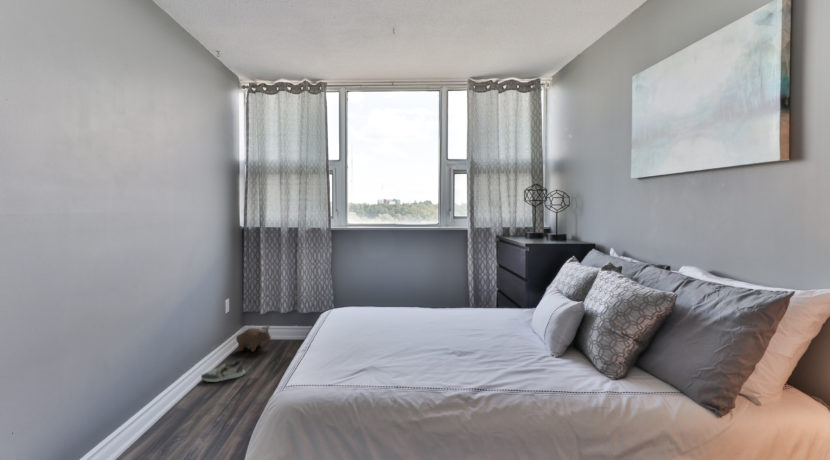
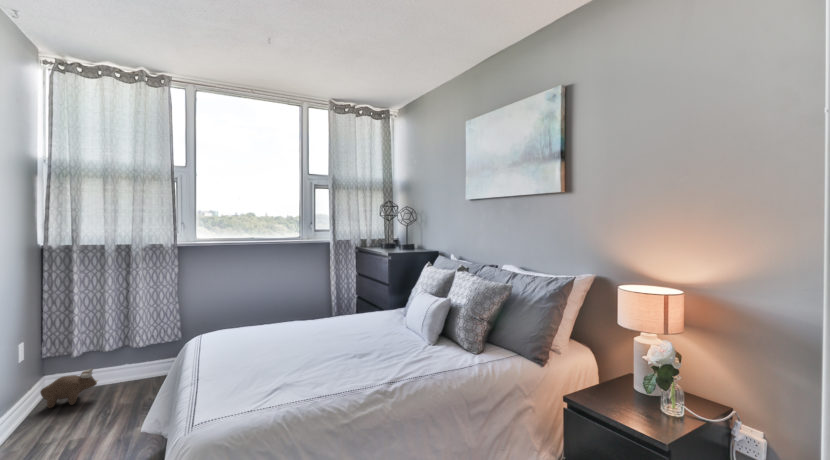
shoe: present [201,360,245,382] -> none [18,412,85,450]

